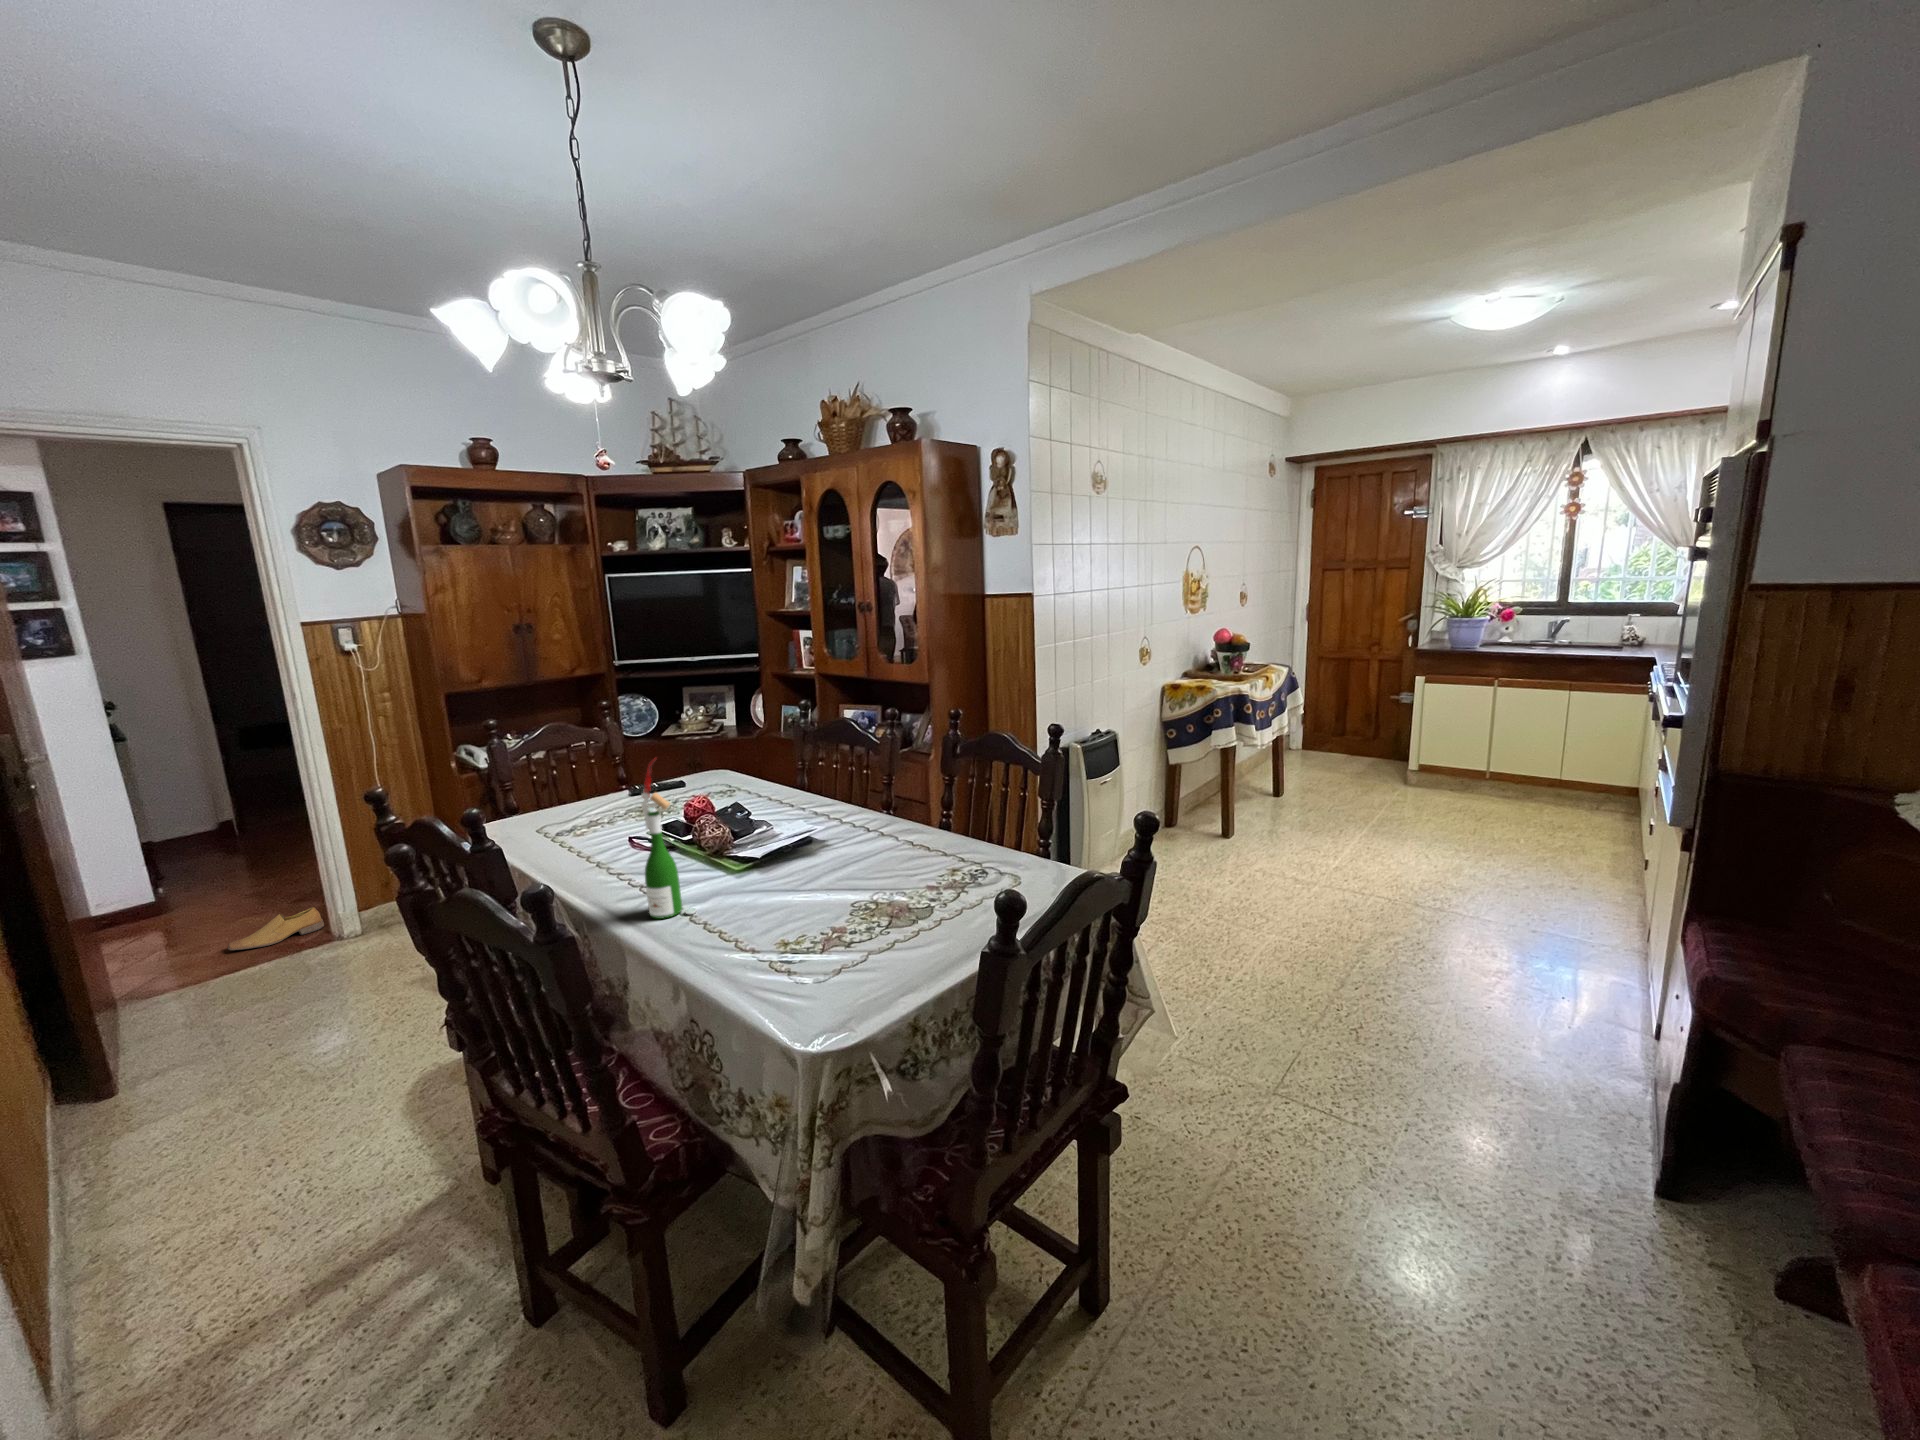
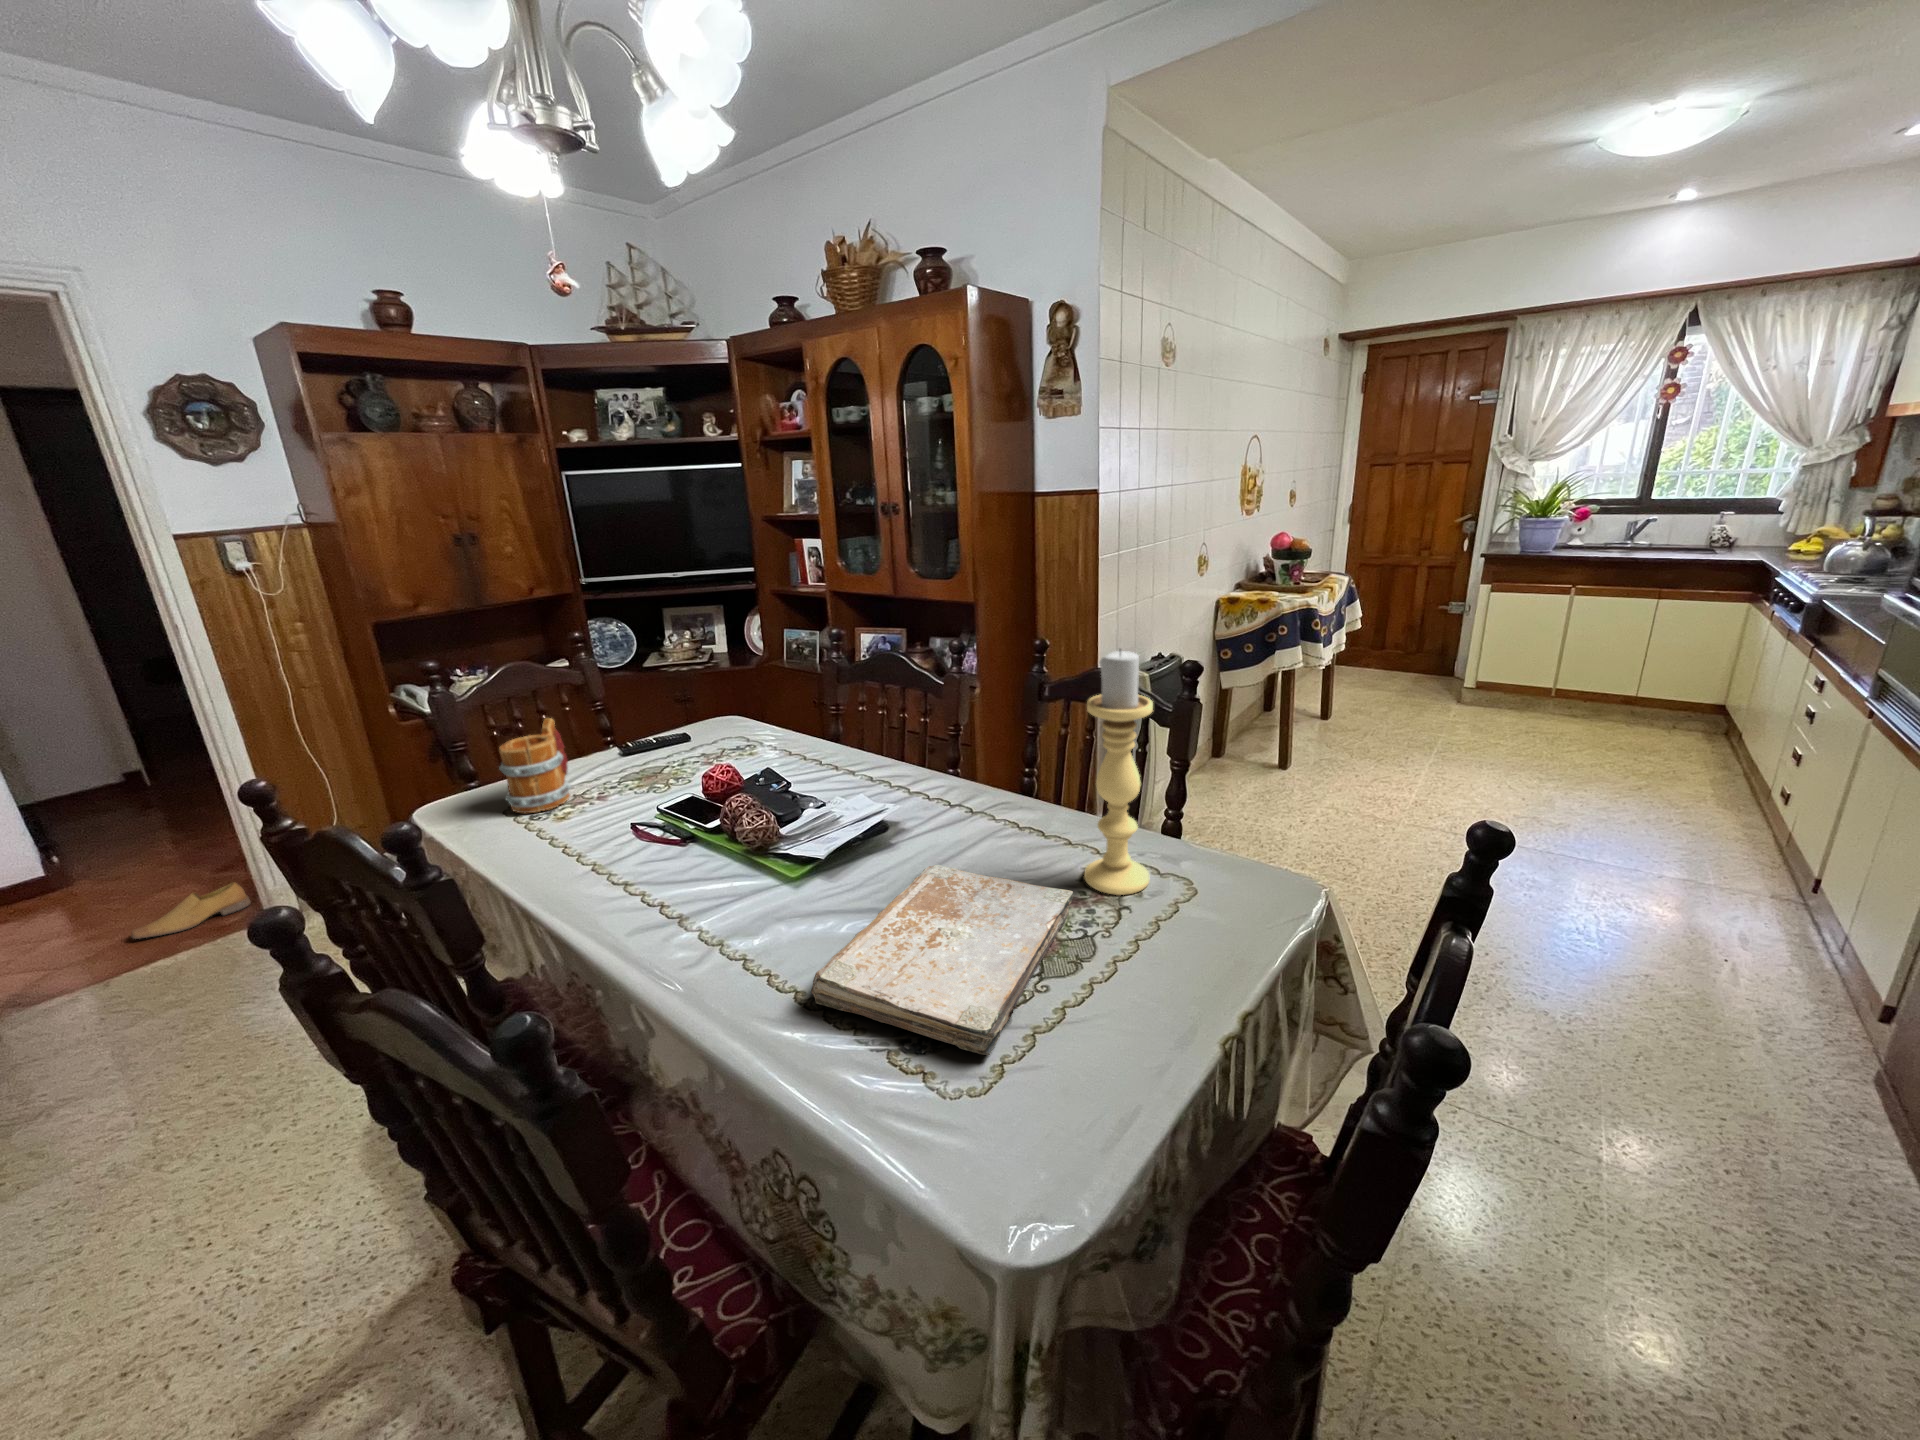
candle holder: none [937,708,988,886] -> present [1084,649,1153,895]
wine bottle: present [641,758,697,919] -> none [670,733,758,962]
mug: none [534,762,586,832] -> present [499,718,571,813]
book: none [723,863,922,966] -> present [811,865,1074,1055]

